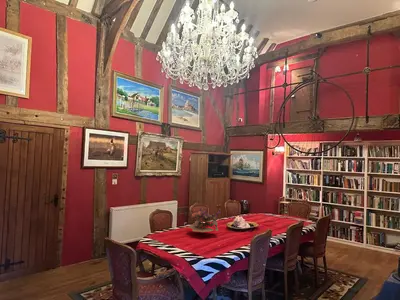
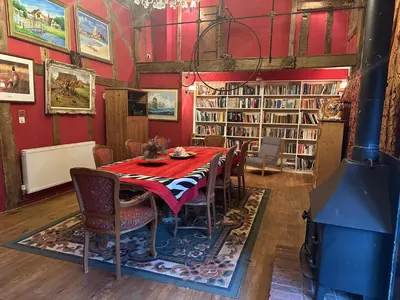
armchair: none [342,206,399,260] -> present [245,136,285,177]

